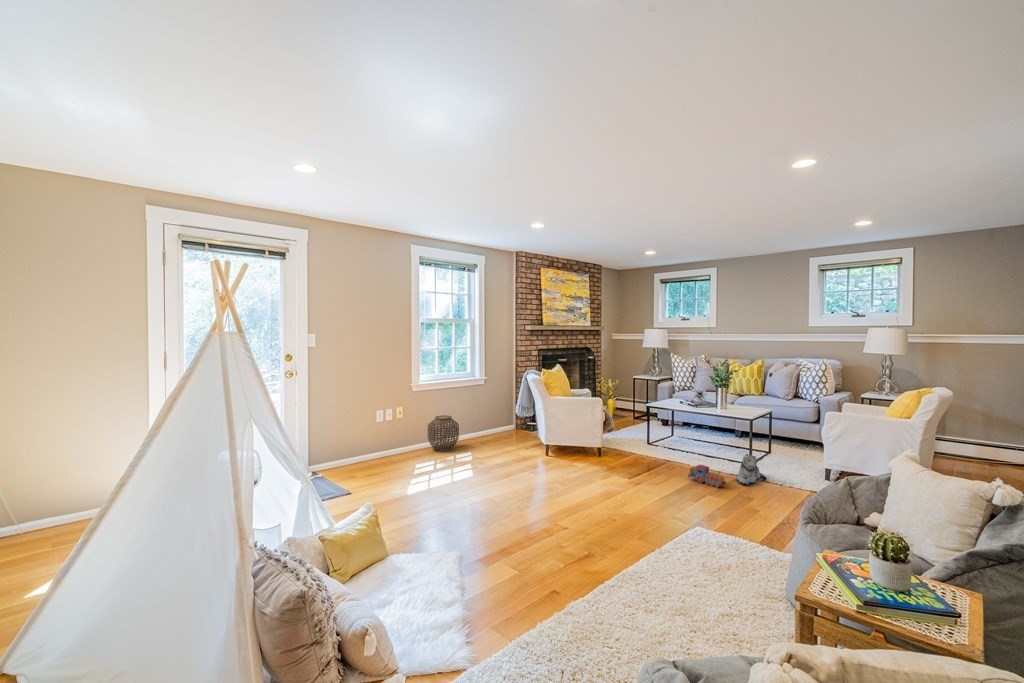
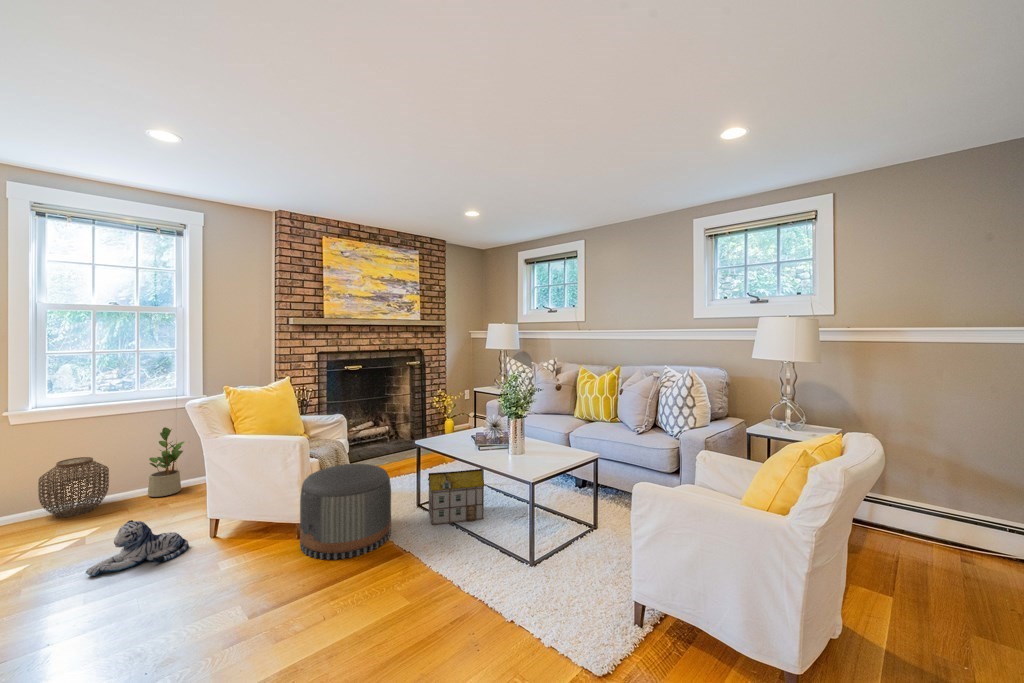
potted plant: none [467,398,488,442] -> present [148,427,184,497]
pouf: none [609,416,661,466] -> present [300,464,391,560]
toy house: none [663,421,703,453] -> present [428,469,485,525]
plush toy: present [736,454,767,484] -> present [86,520,189,576]
toy train: present [688,465,726,487] -> none [357,577,402,636]

